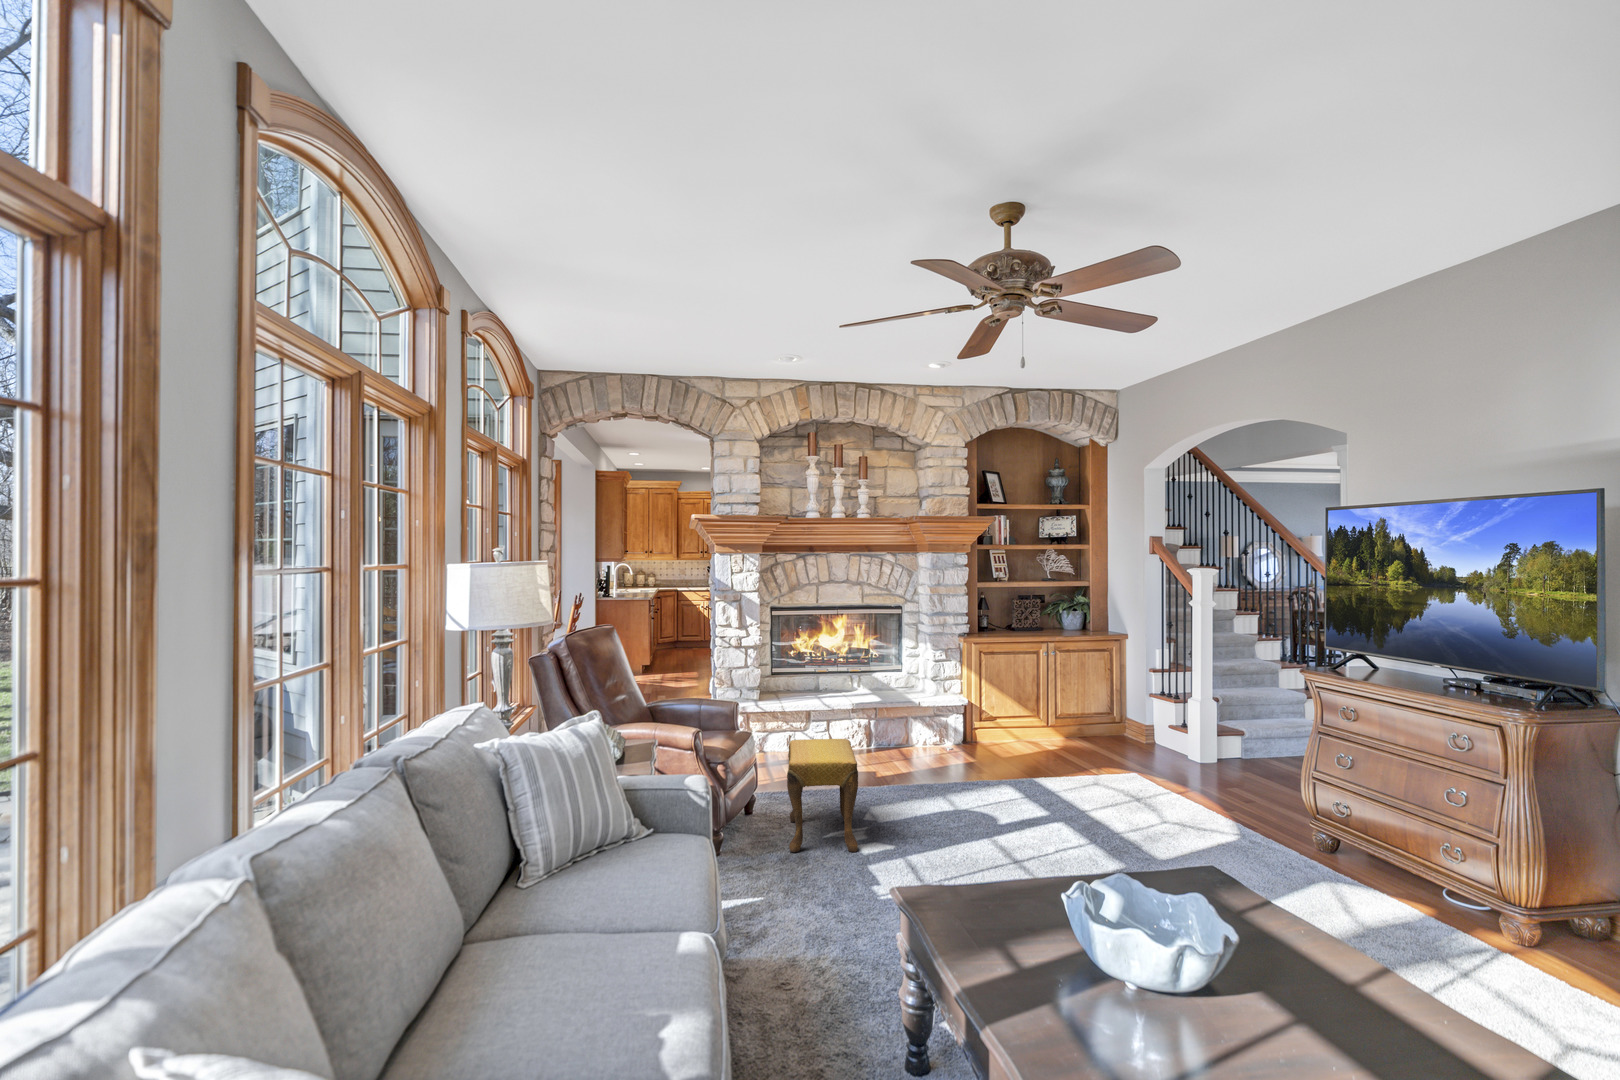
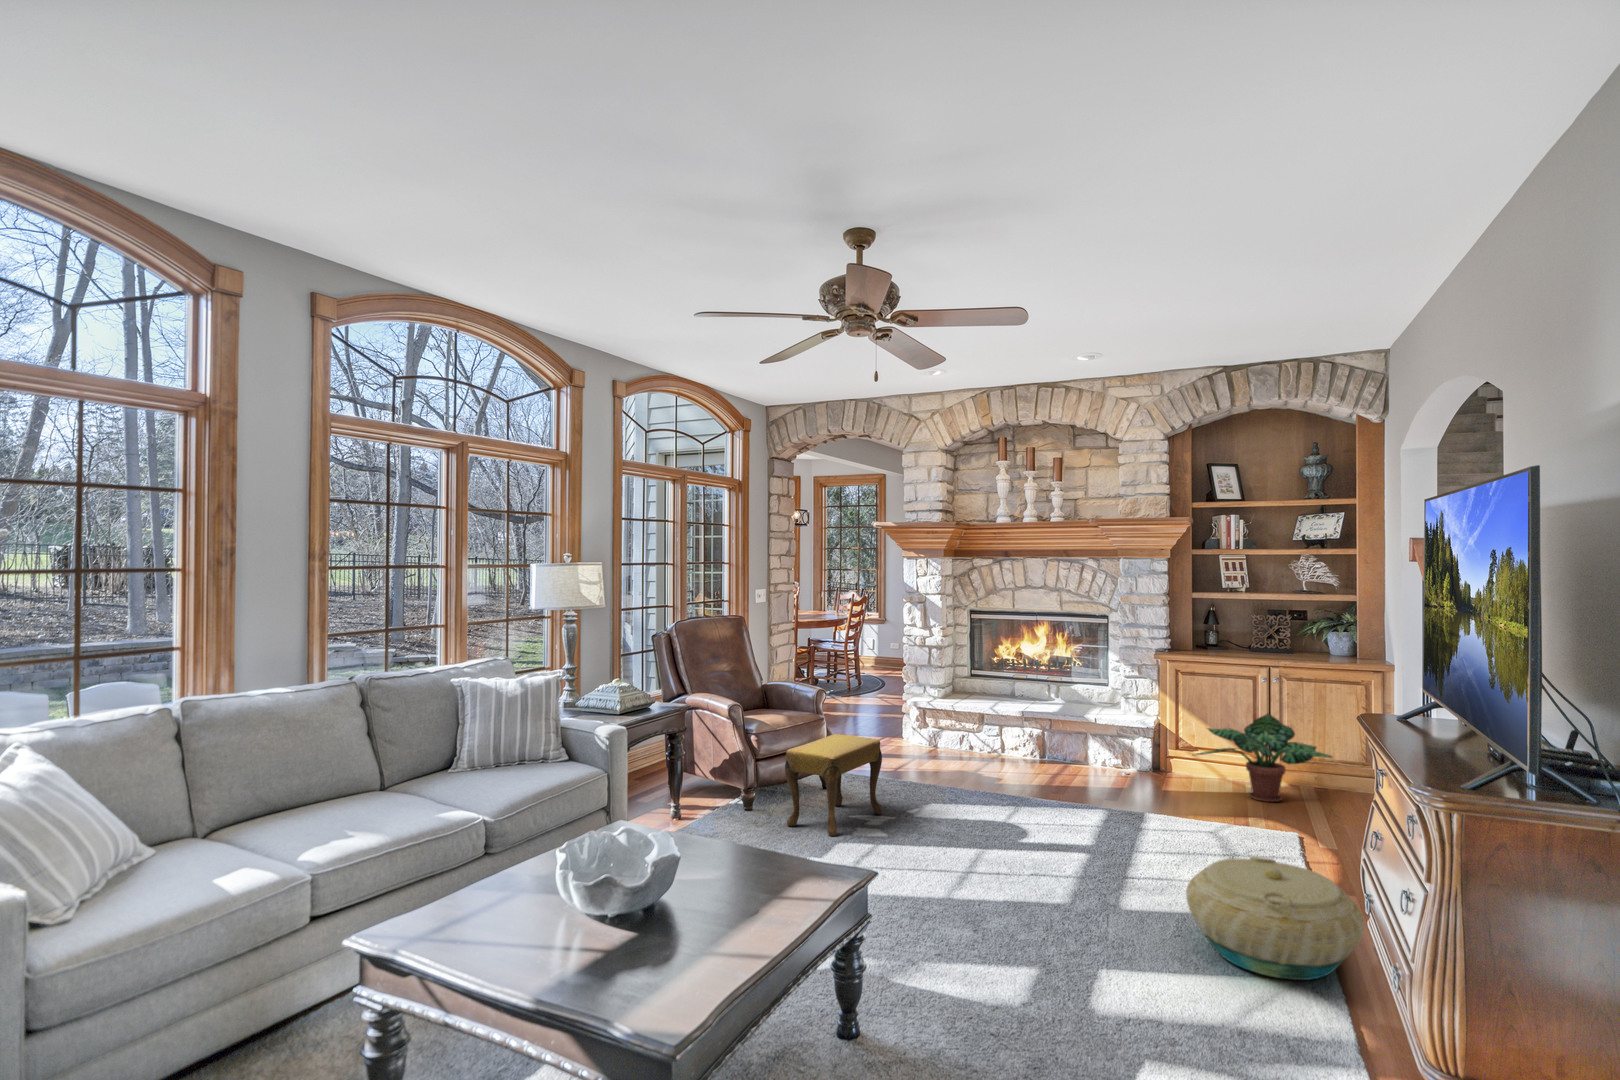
potted plant: none [1023,677,1138,753] -> present [1193,713,1332,802]
basket: none [1252,782,1405,875] -> present [1186,857,1364,980]

